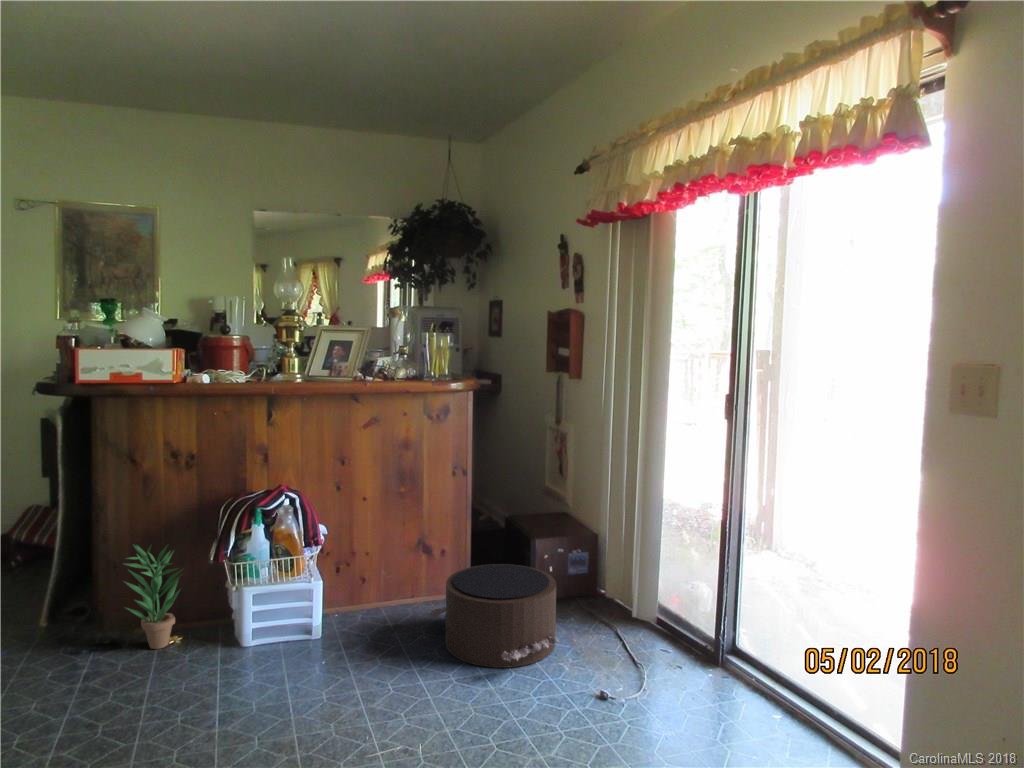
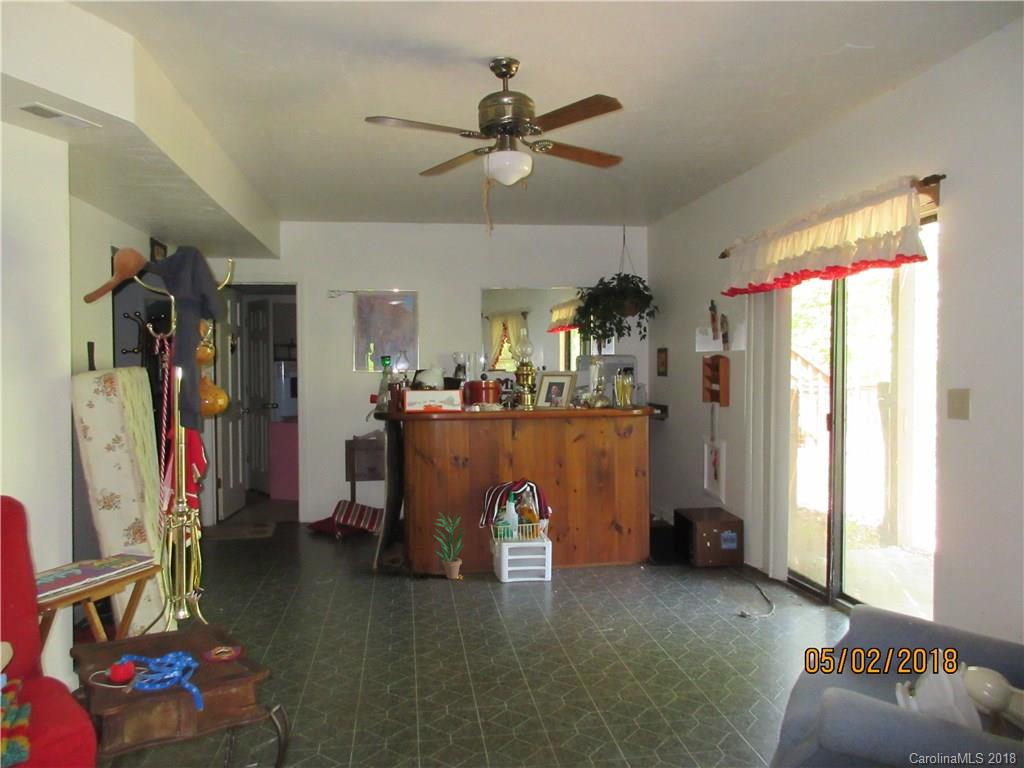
pouf: present [428,564,559,668] -> none [621,536,715,599]

